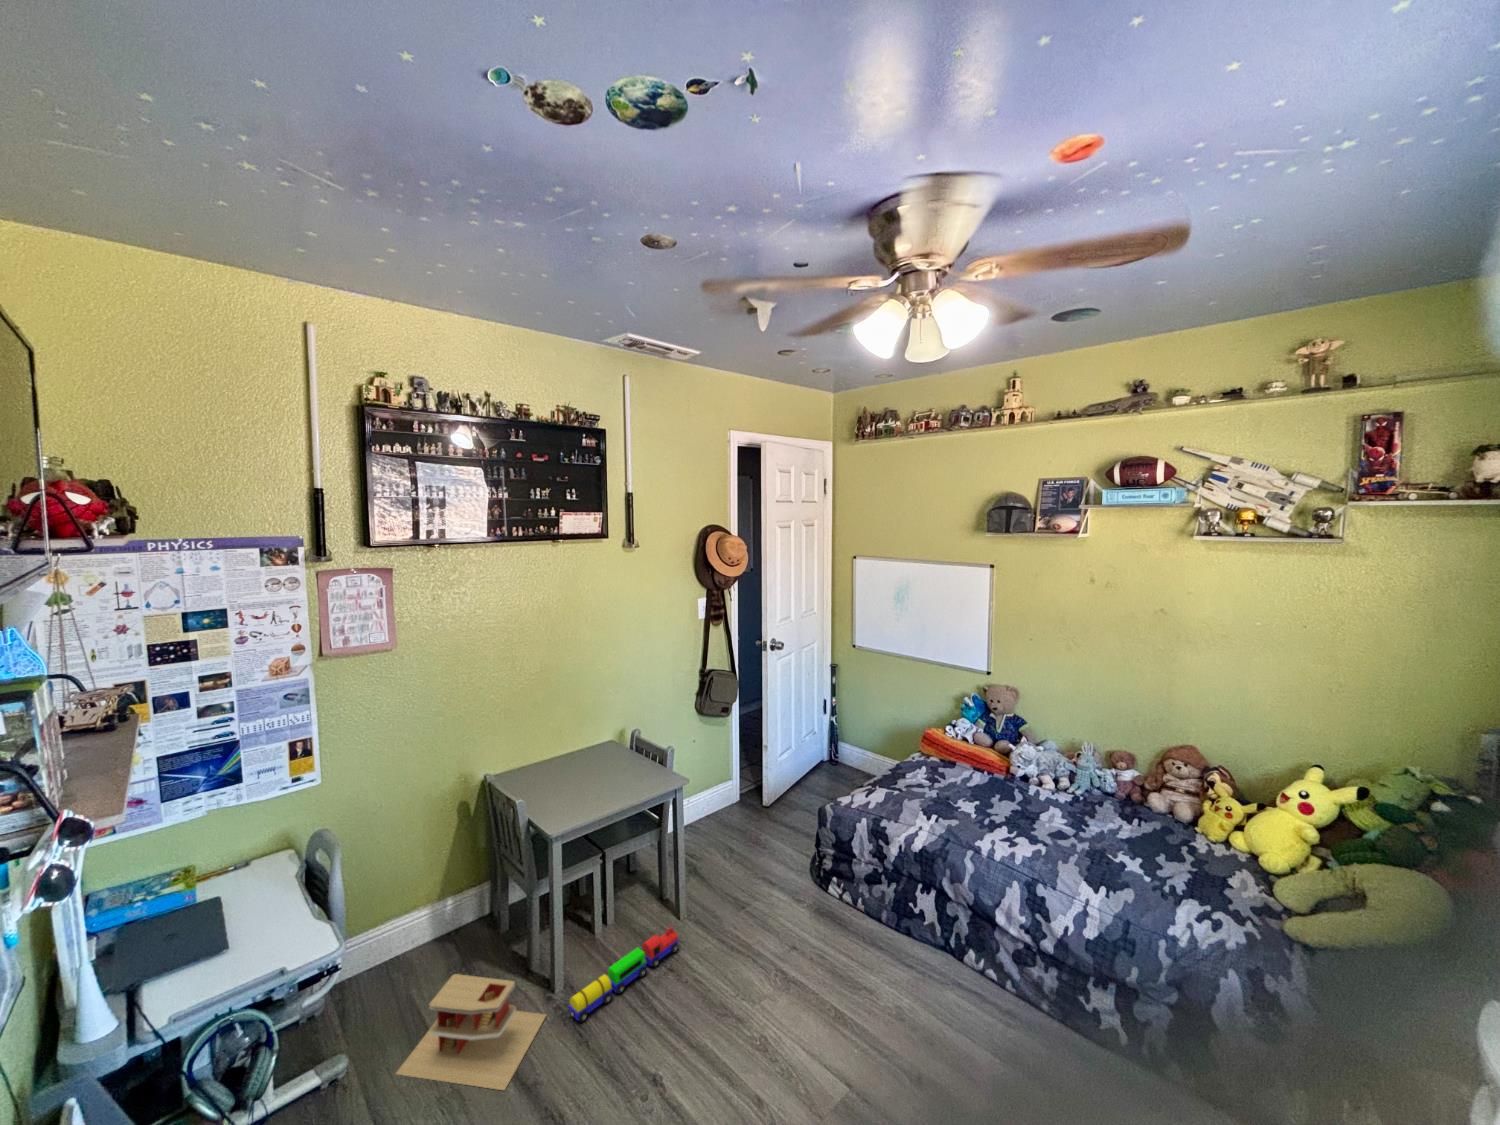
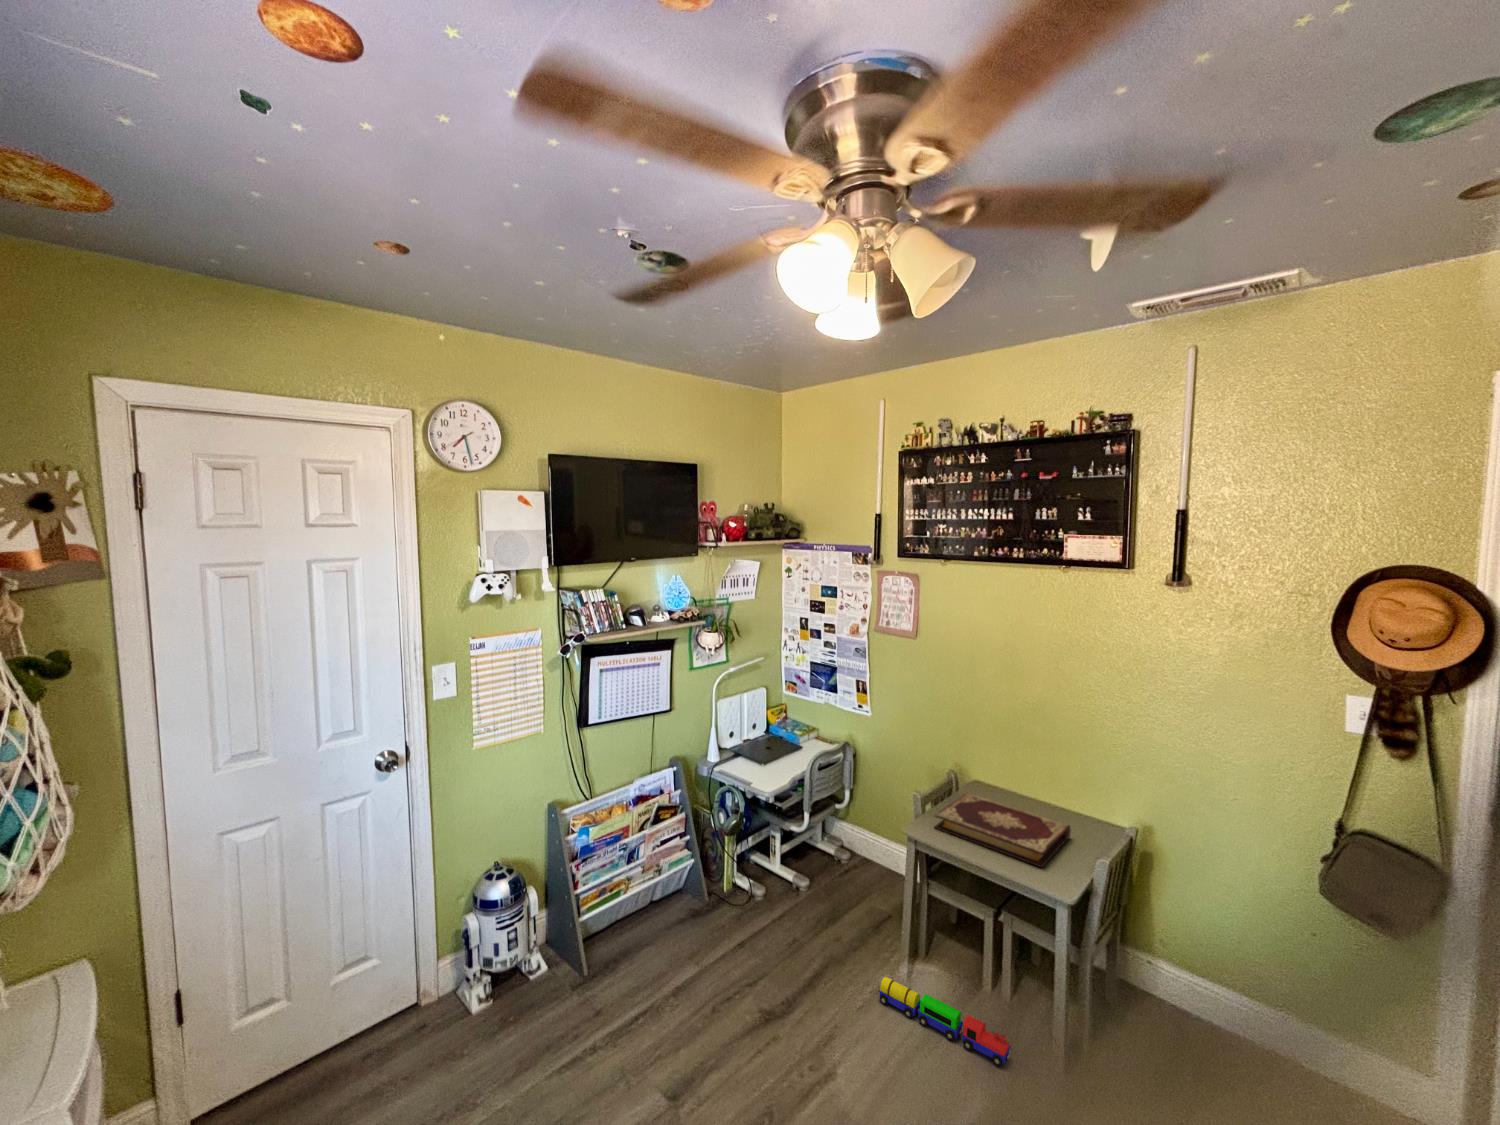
book: none [533,750,656,816] -> present [934,793,1071,867]
toy house: present [396,974,546,1090] -> none [813,887,881,977]

